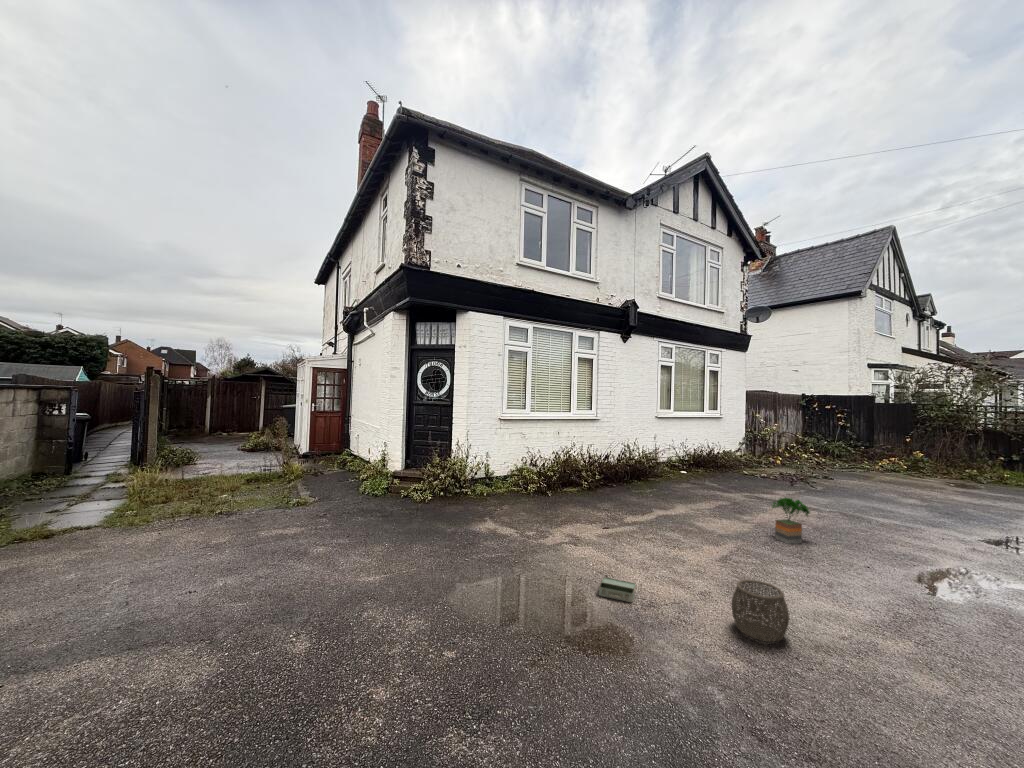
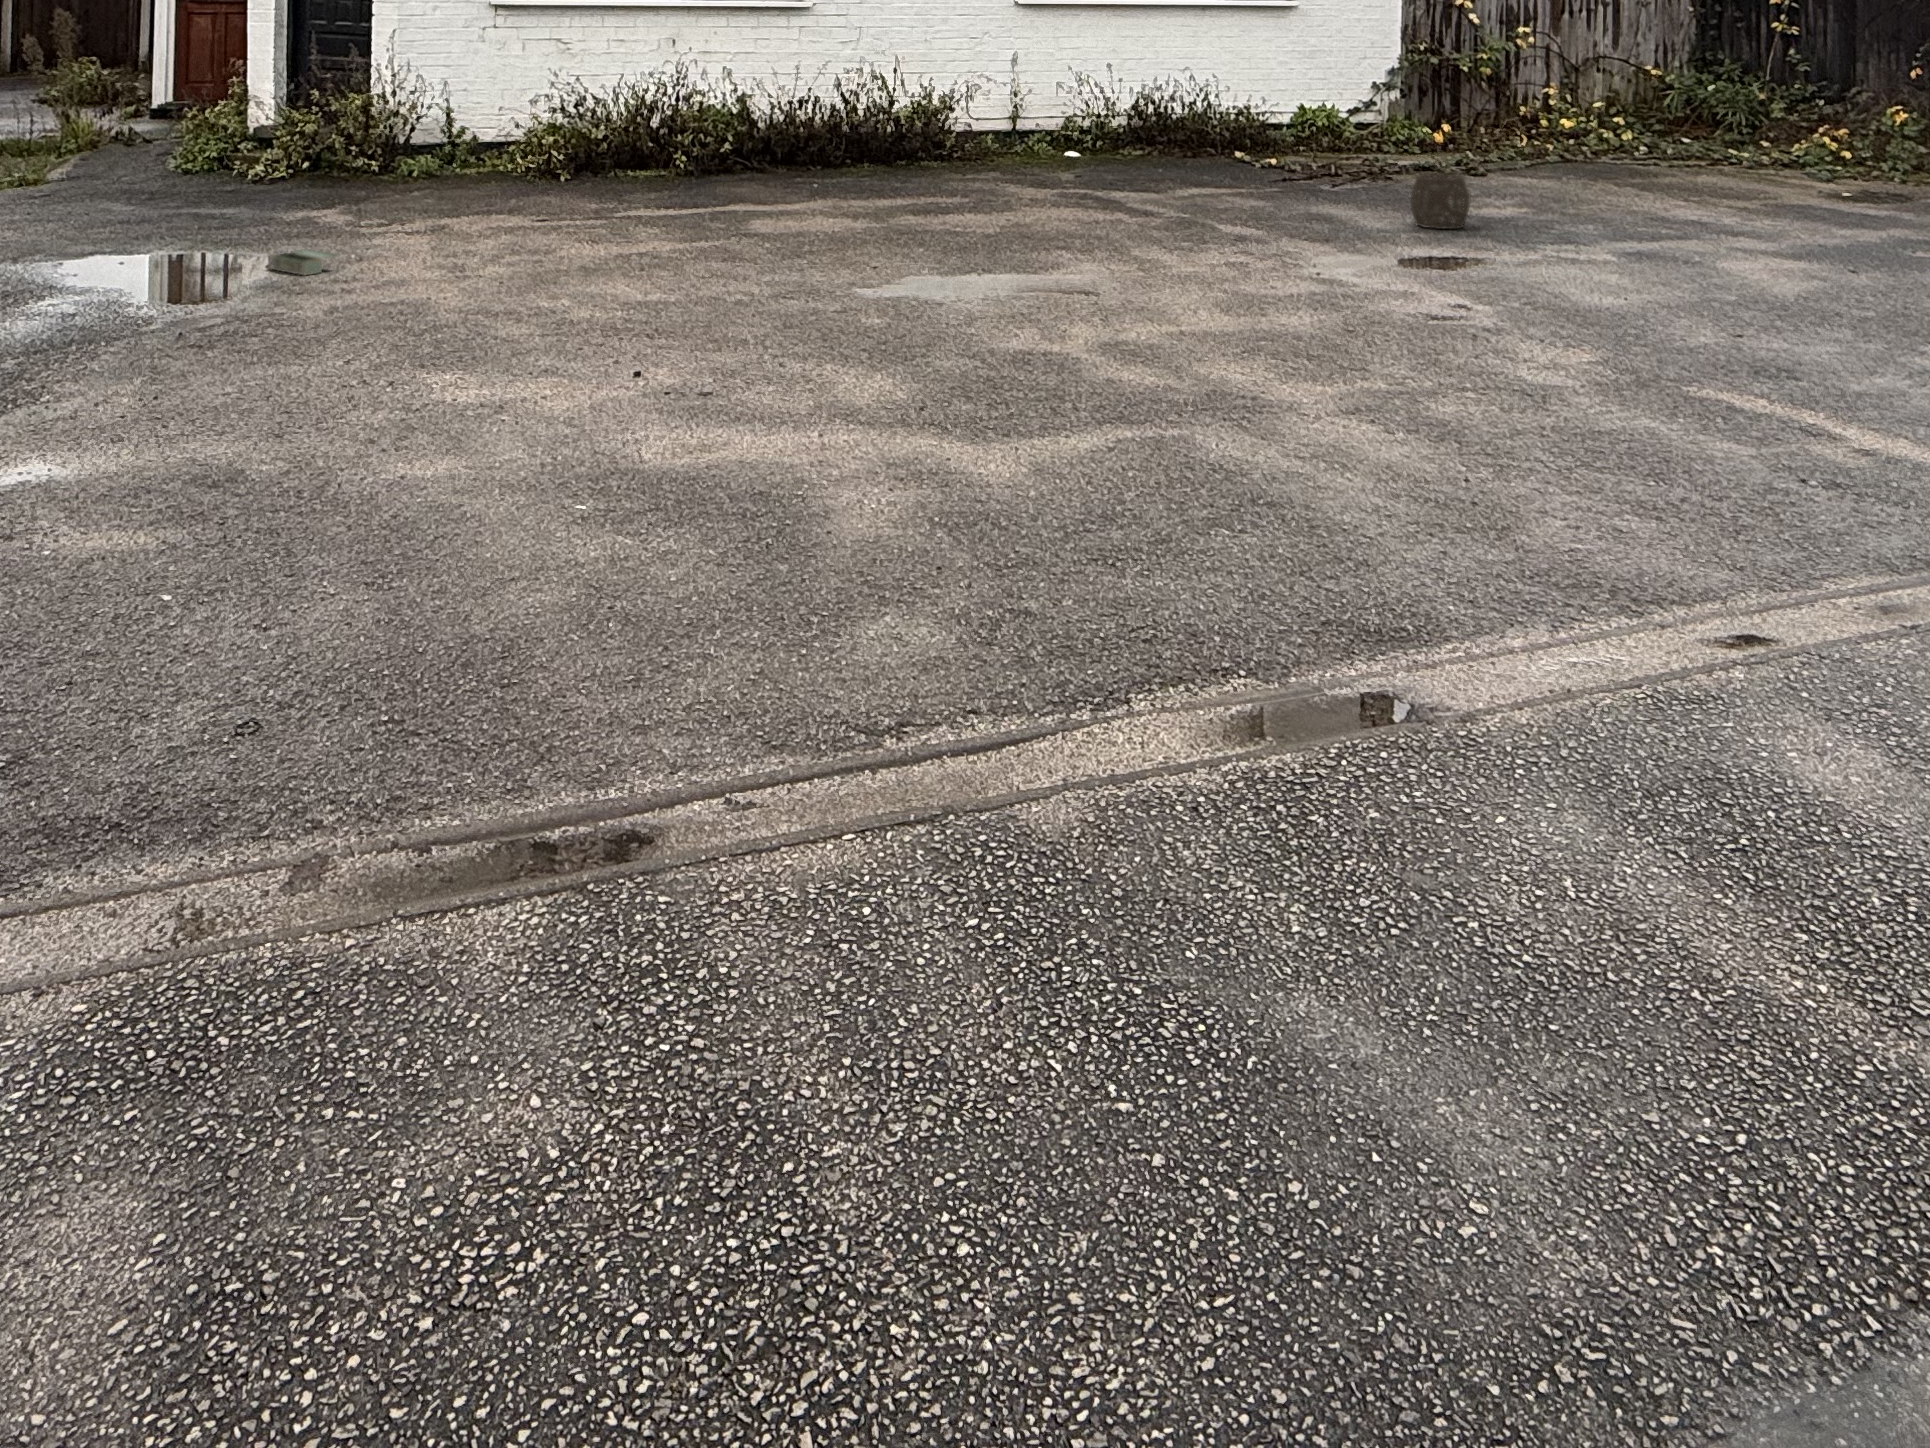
potted tree: present [772,497,810,544] -> none [822,153,885,248]
woven basket: present [731,580,789,642] -> present [1410,173,1470,229]

